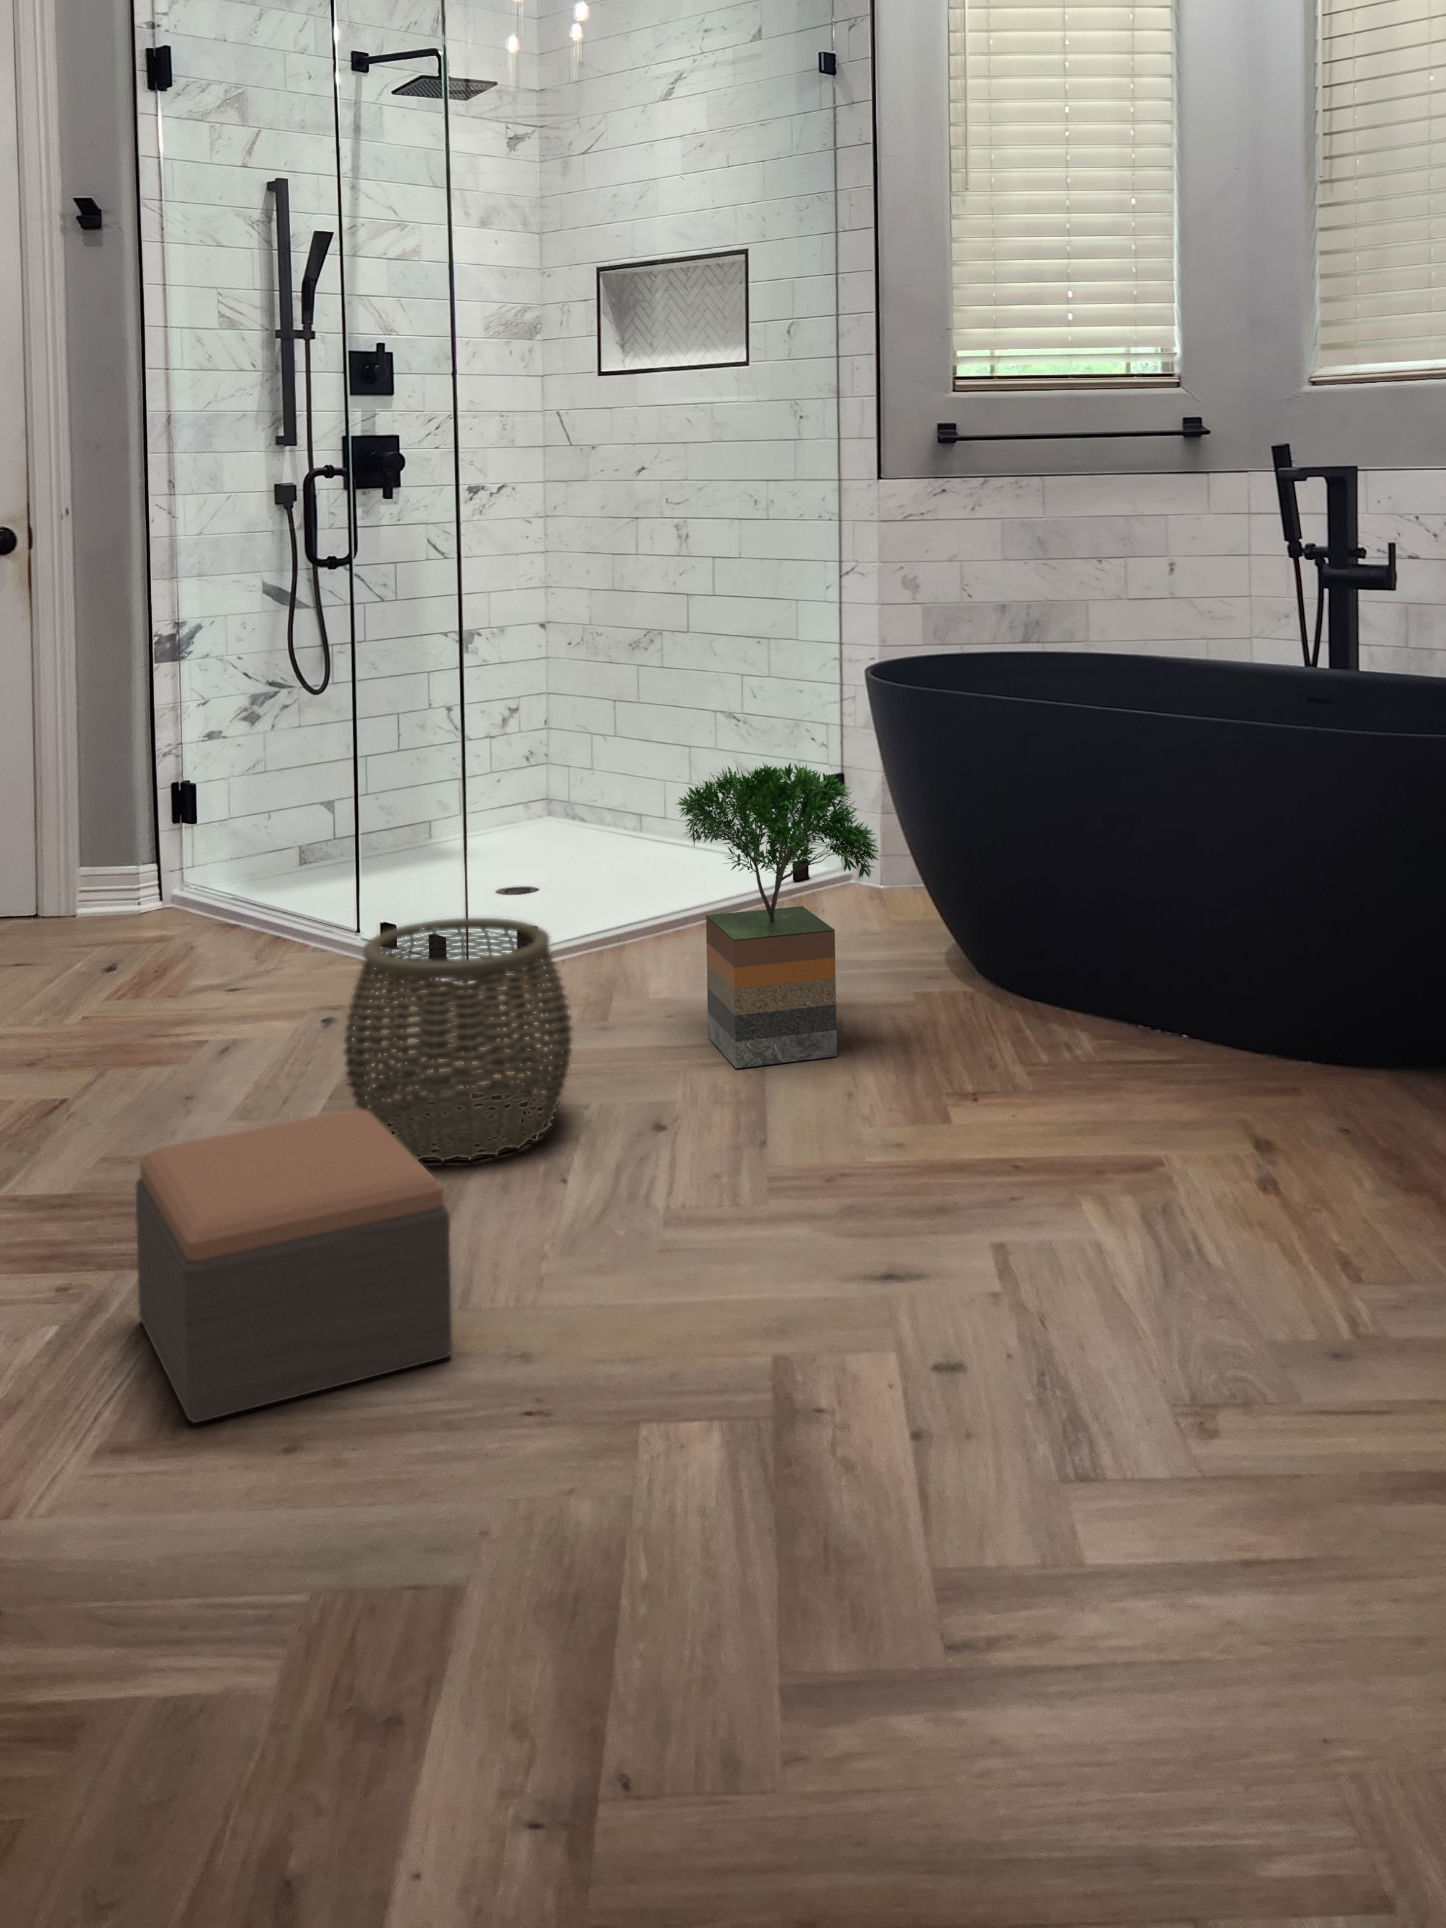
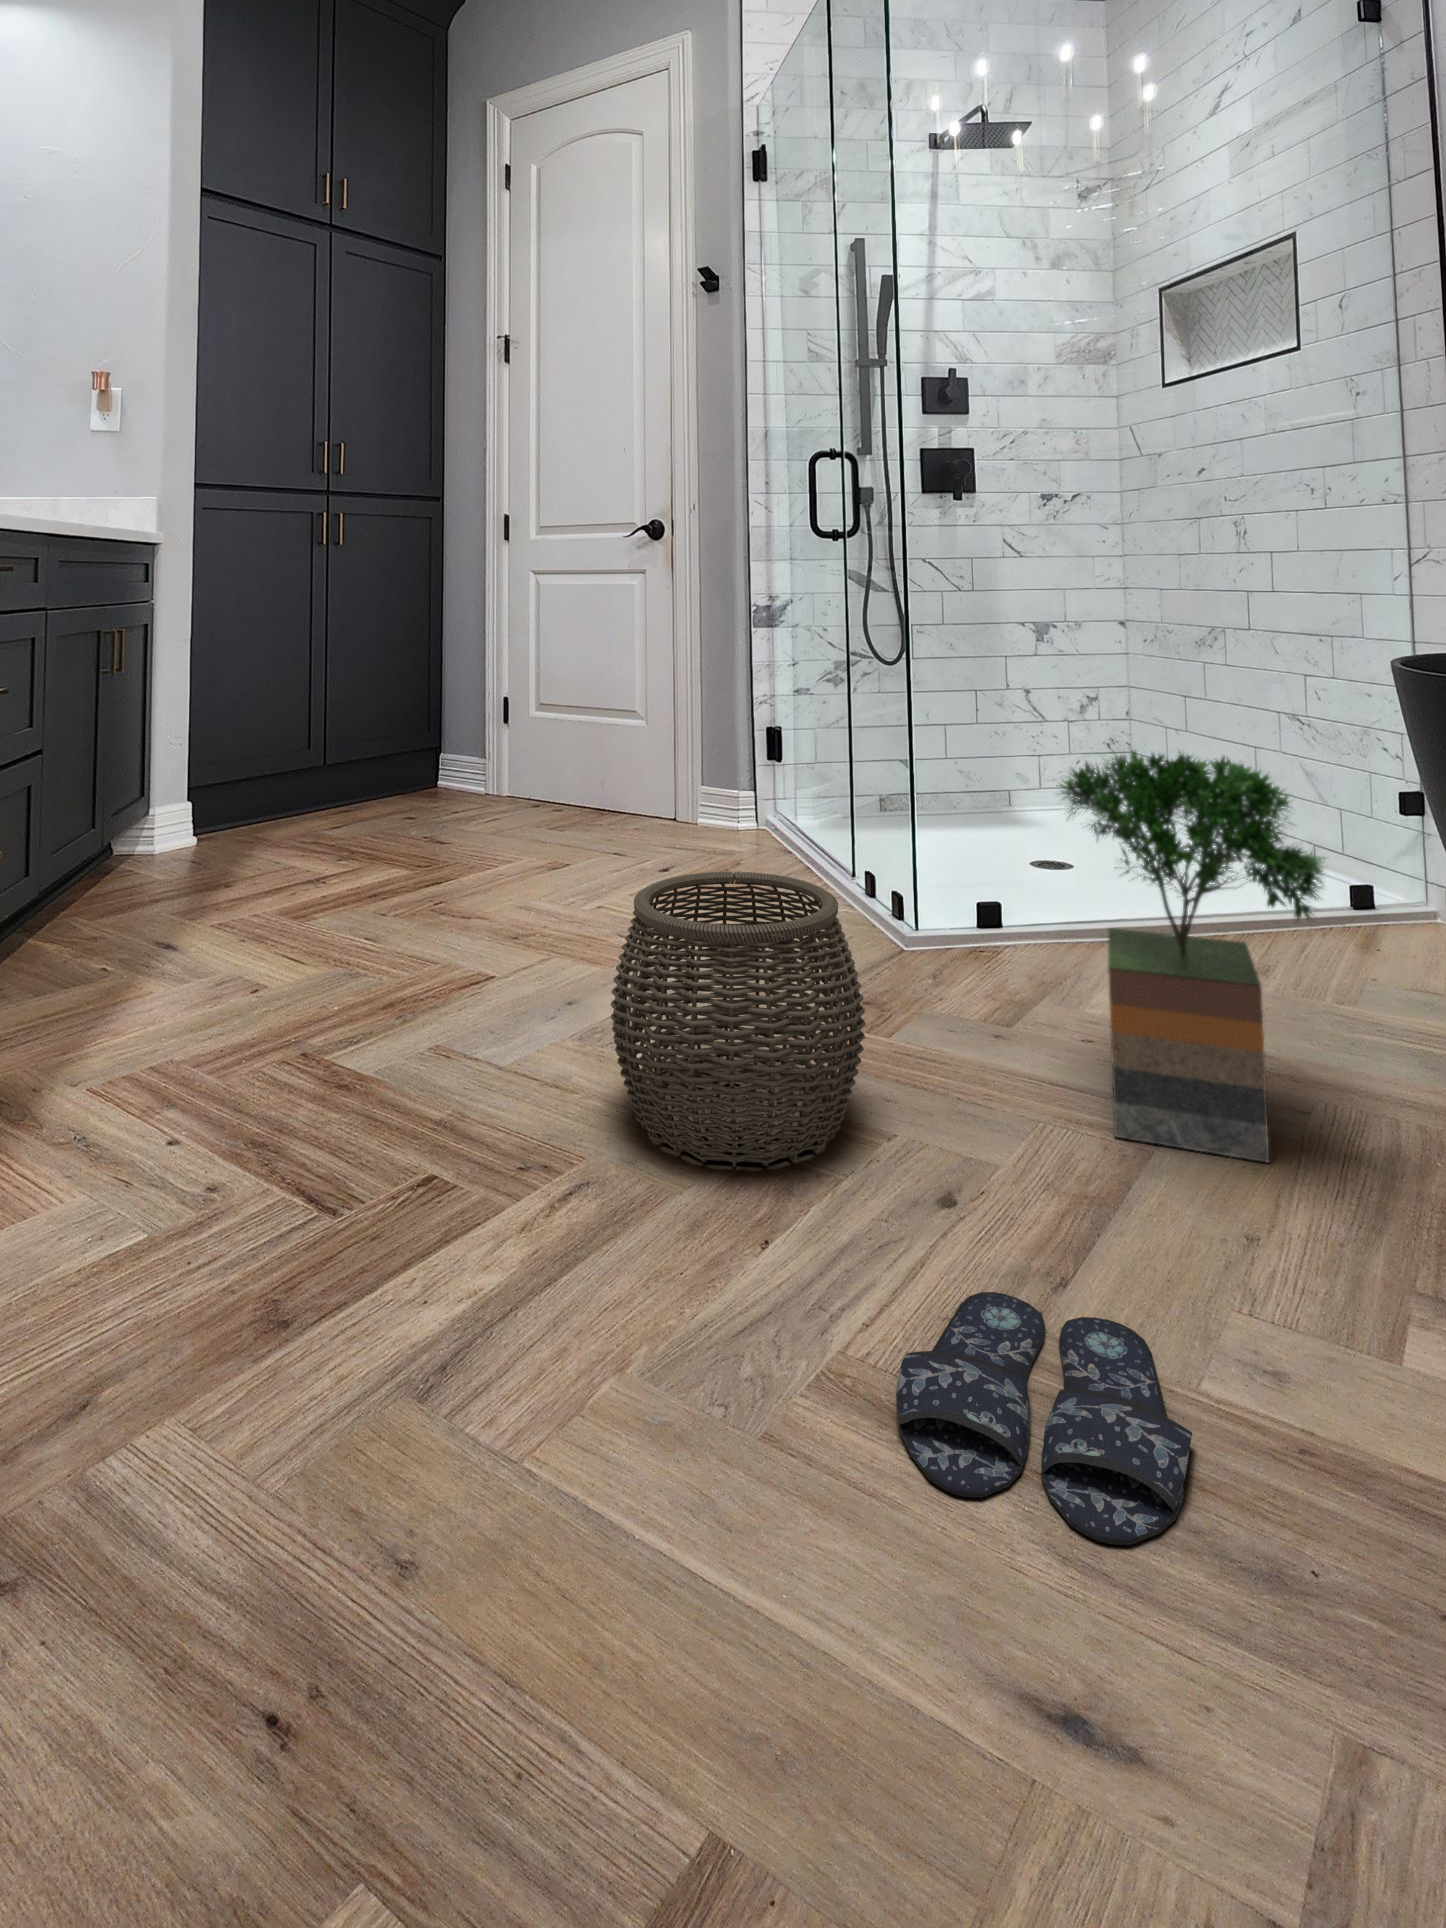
footstool: present [136,1108,452,1423] -> none [40,1061,469,1486]
slippers: none [715,1151,893,1238] -> present [896,1292,1192,1545]

